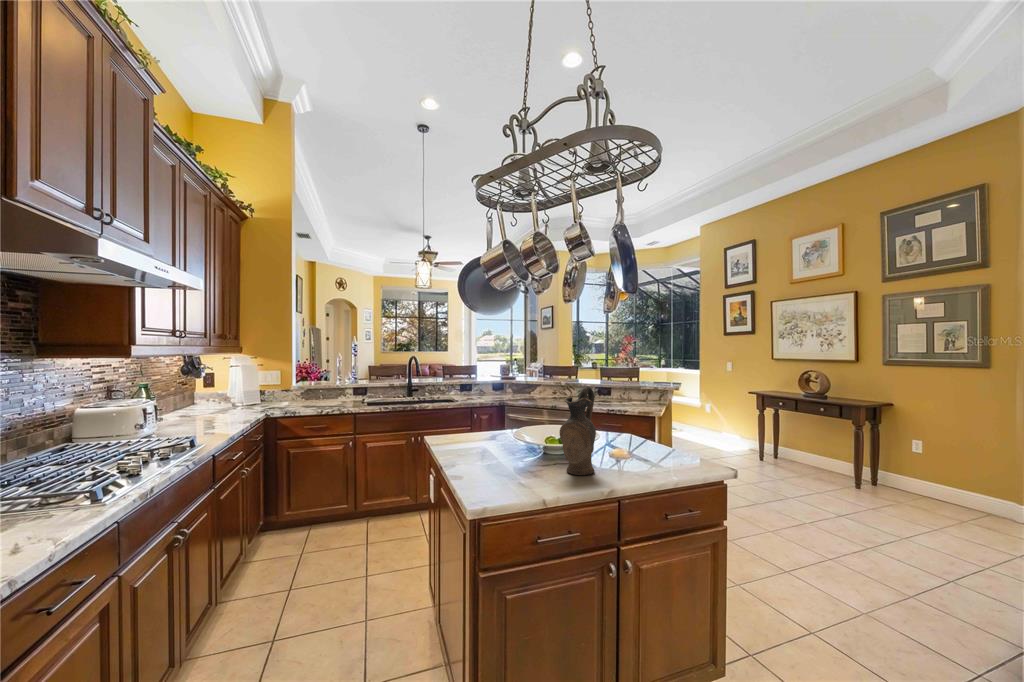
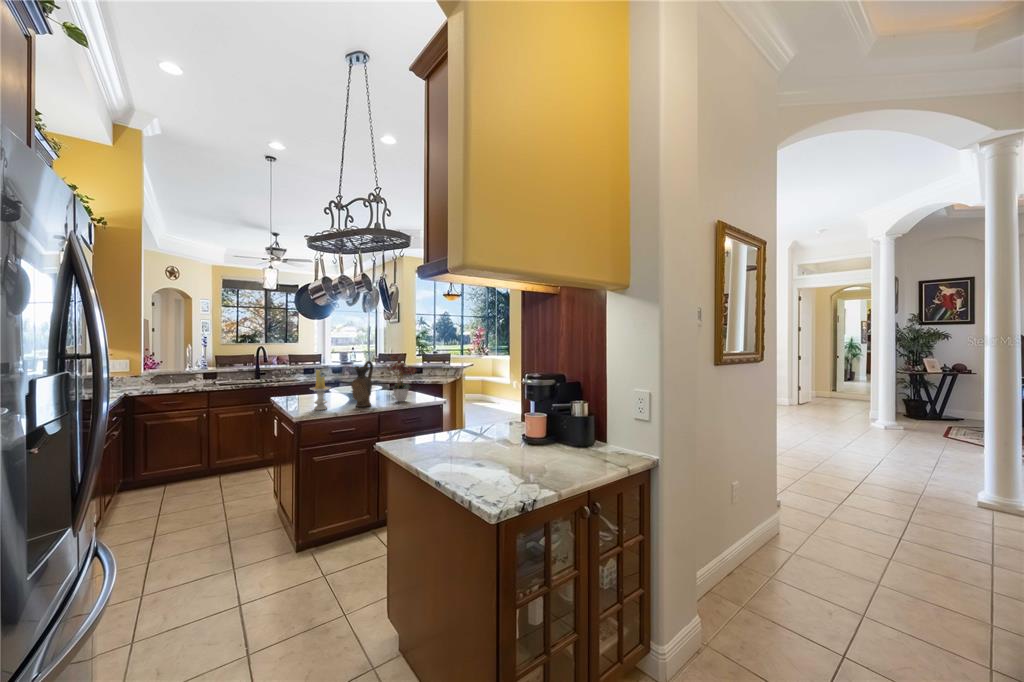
flower arrangement: none [612,371,670,462] -> present [387,355,417,402]
candle: none [490,403,527,479] -> present [310,370,331,410]

